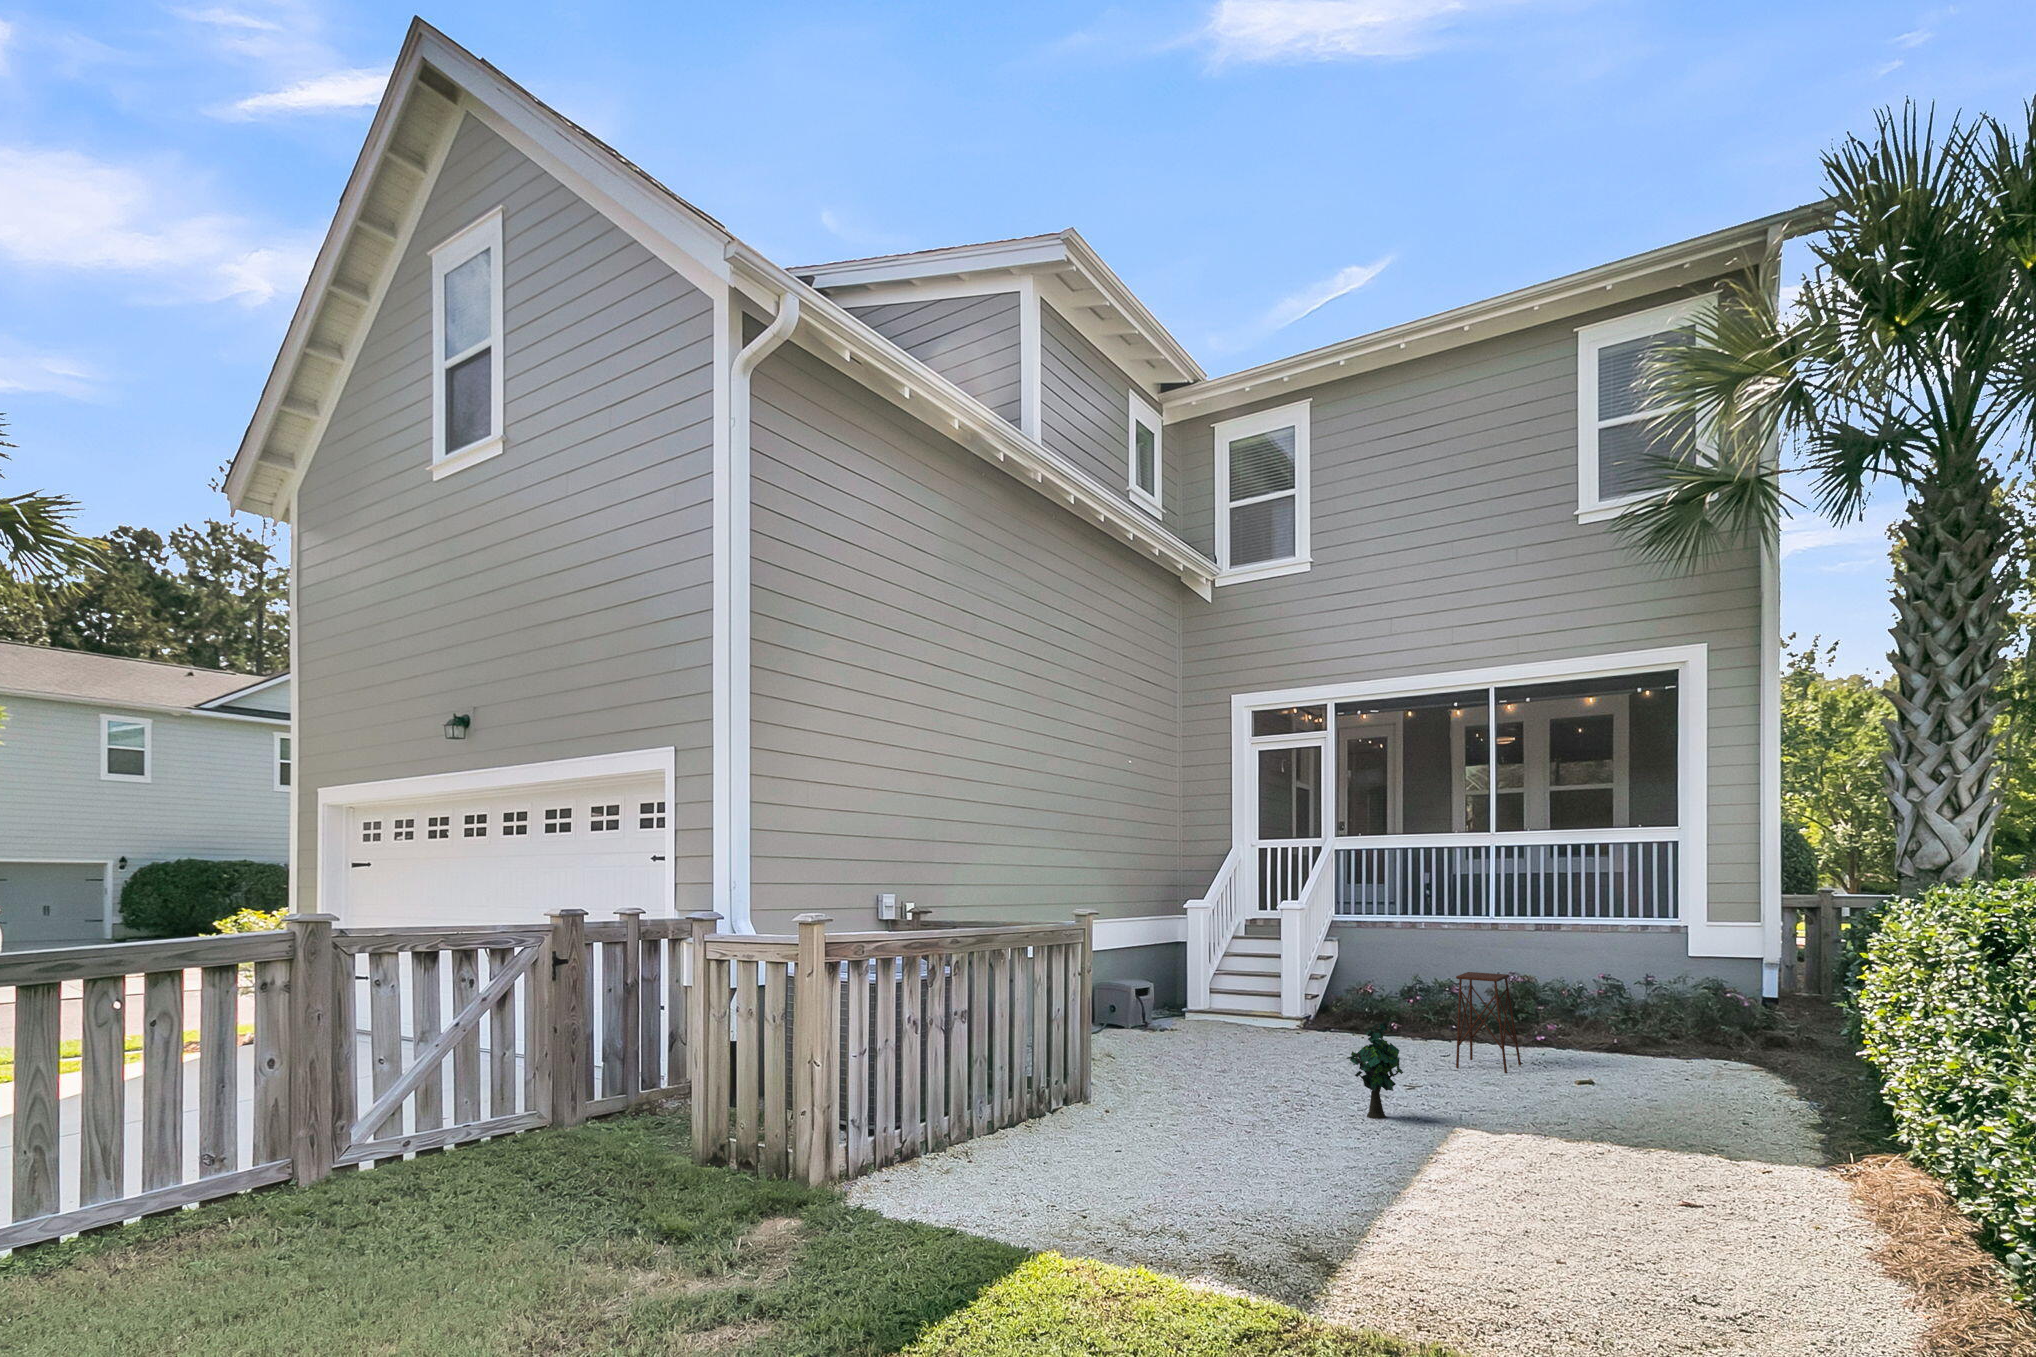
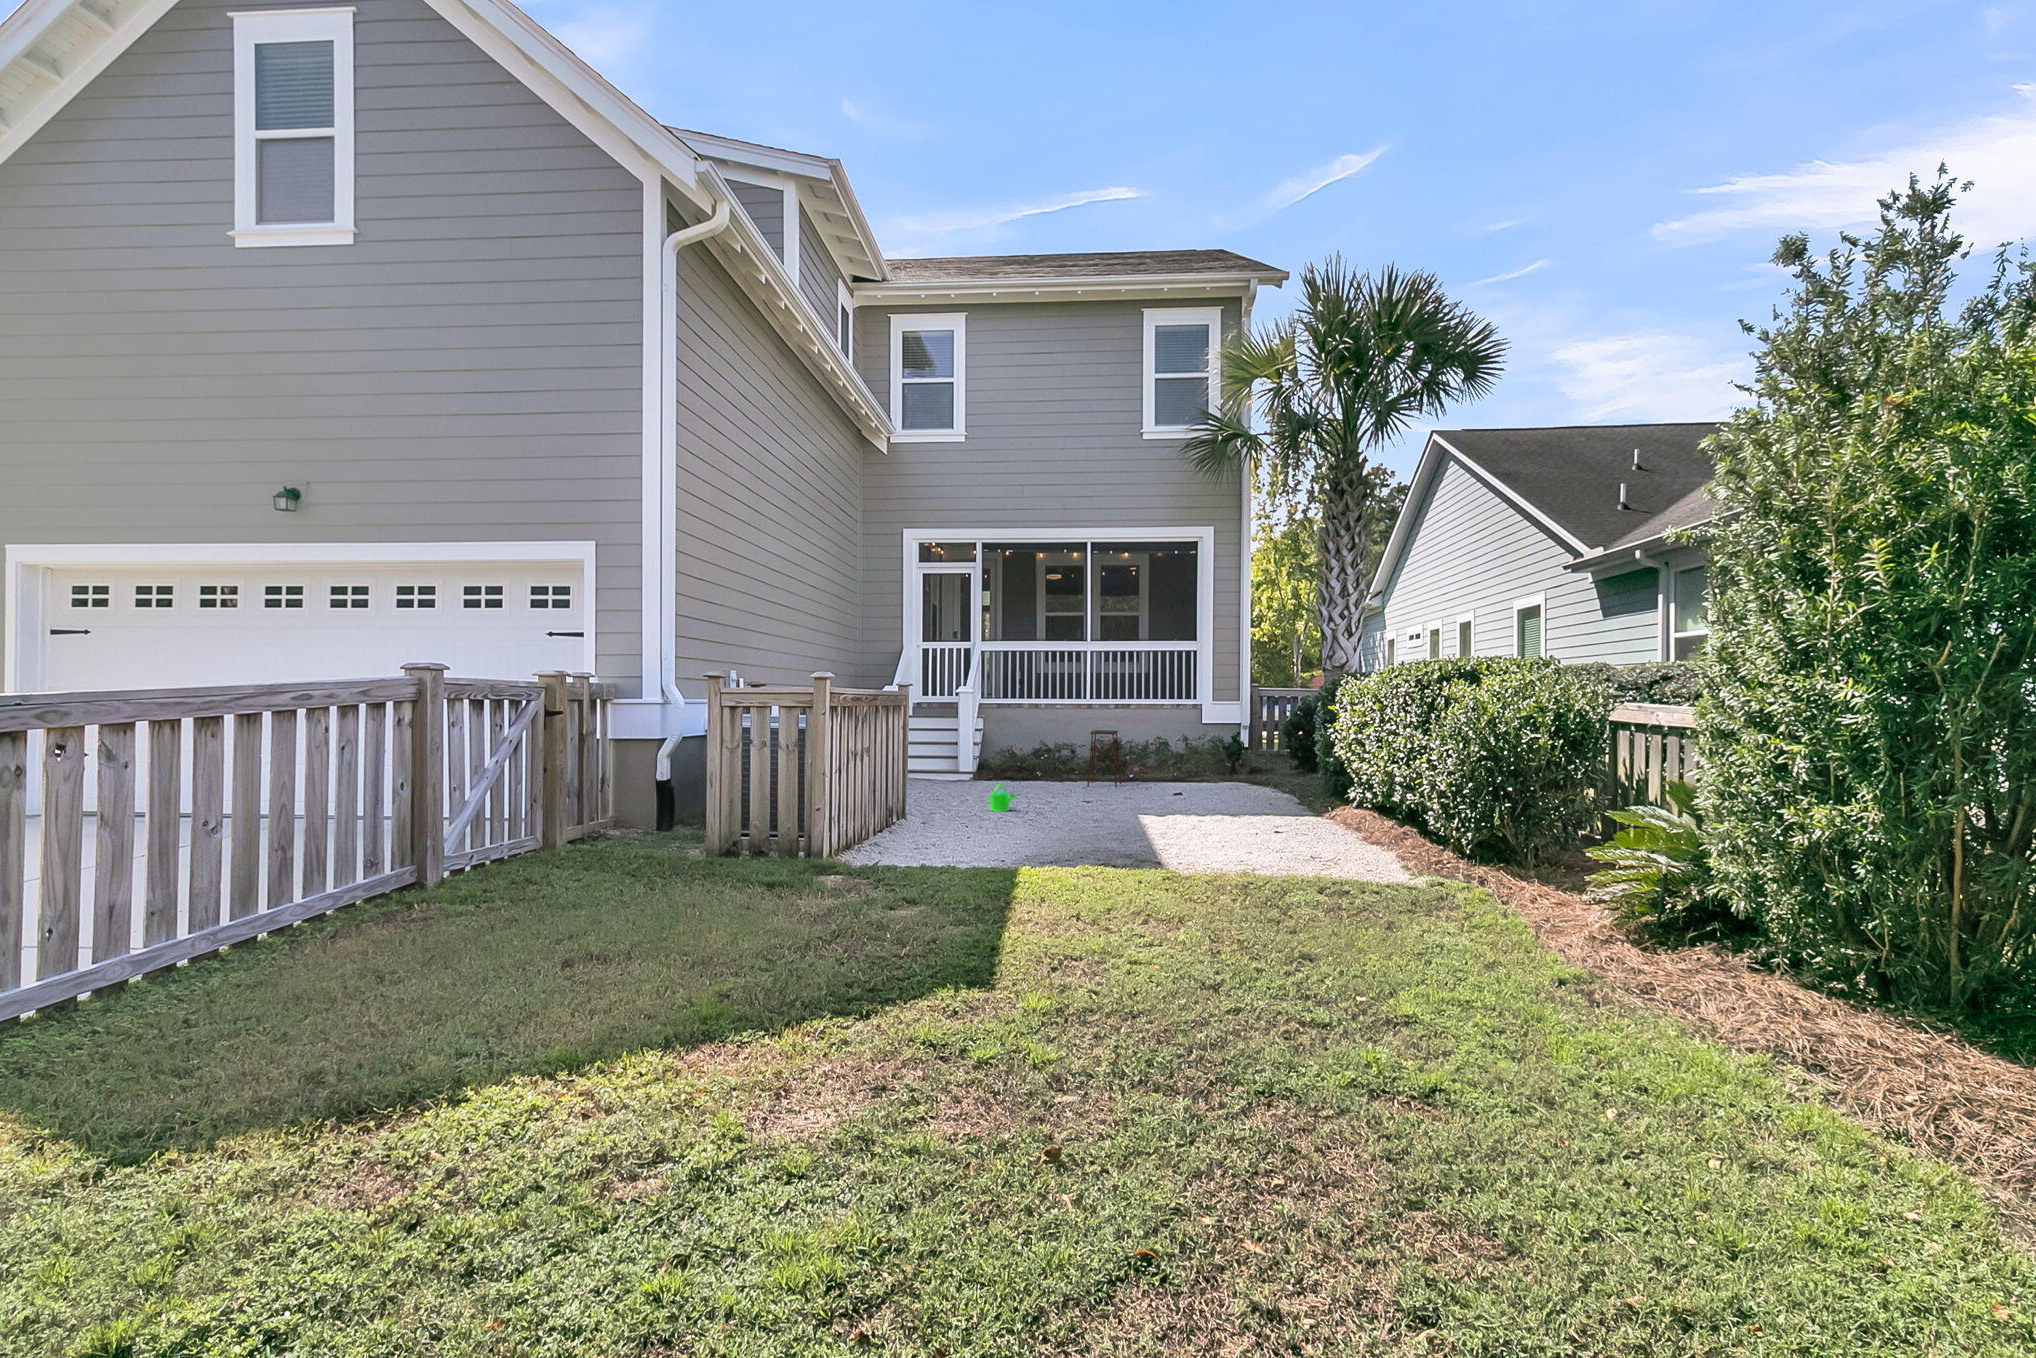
decorative plant: present [1347,1023,1403,1119] -> present [1222,732,1245,774]
watering can: none [1230,1068,1269,1119] -> present [988,784,1016,812]

